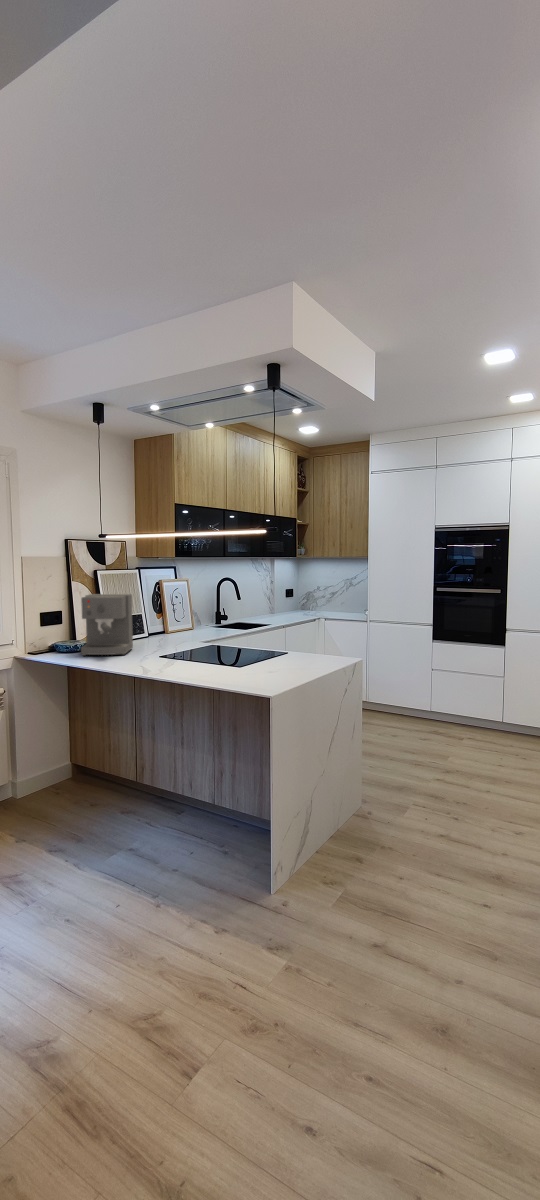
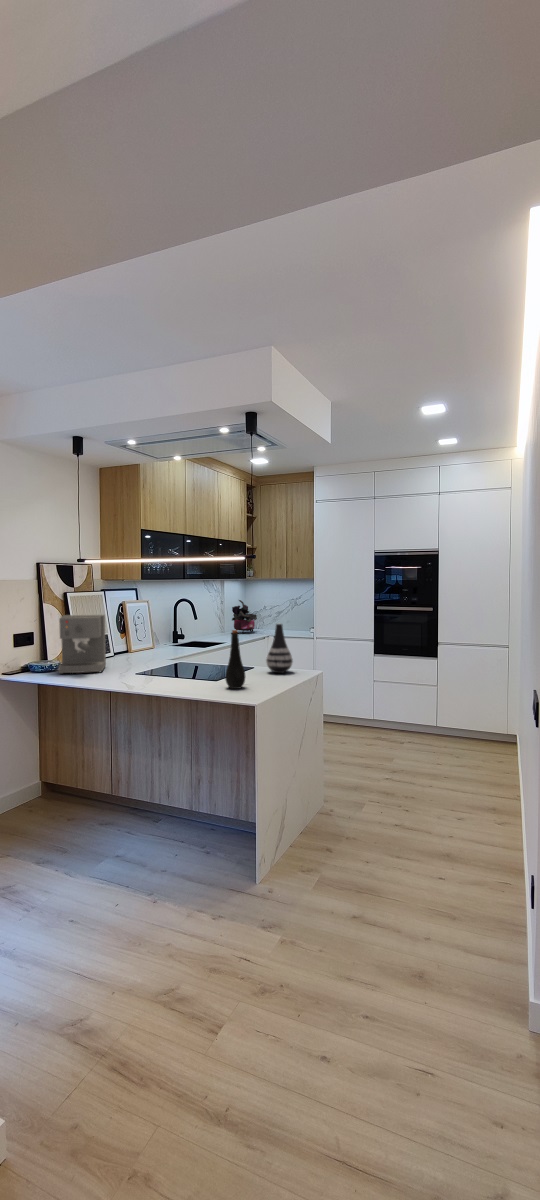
potted plant: none [280,579,308,614] -> present [232,600,257,633]
vase: none [298,607,327,662] -> present [266,624,293,673]
bottle: none [245,614,267,680] -> present [225,630,245,689]

